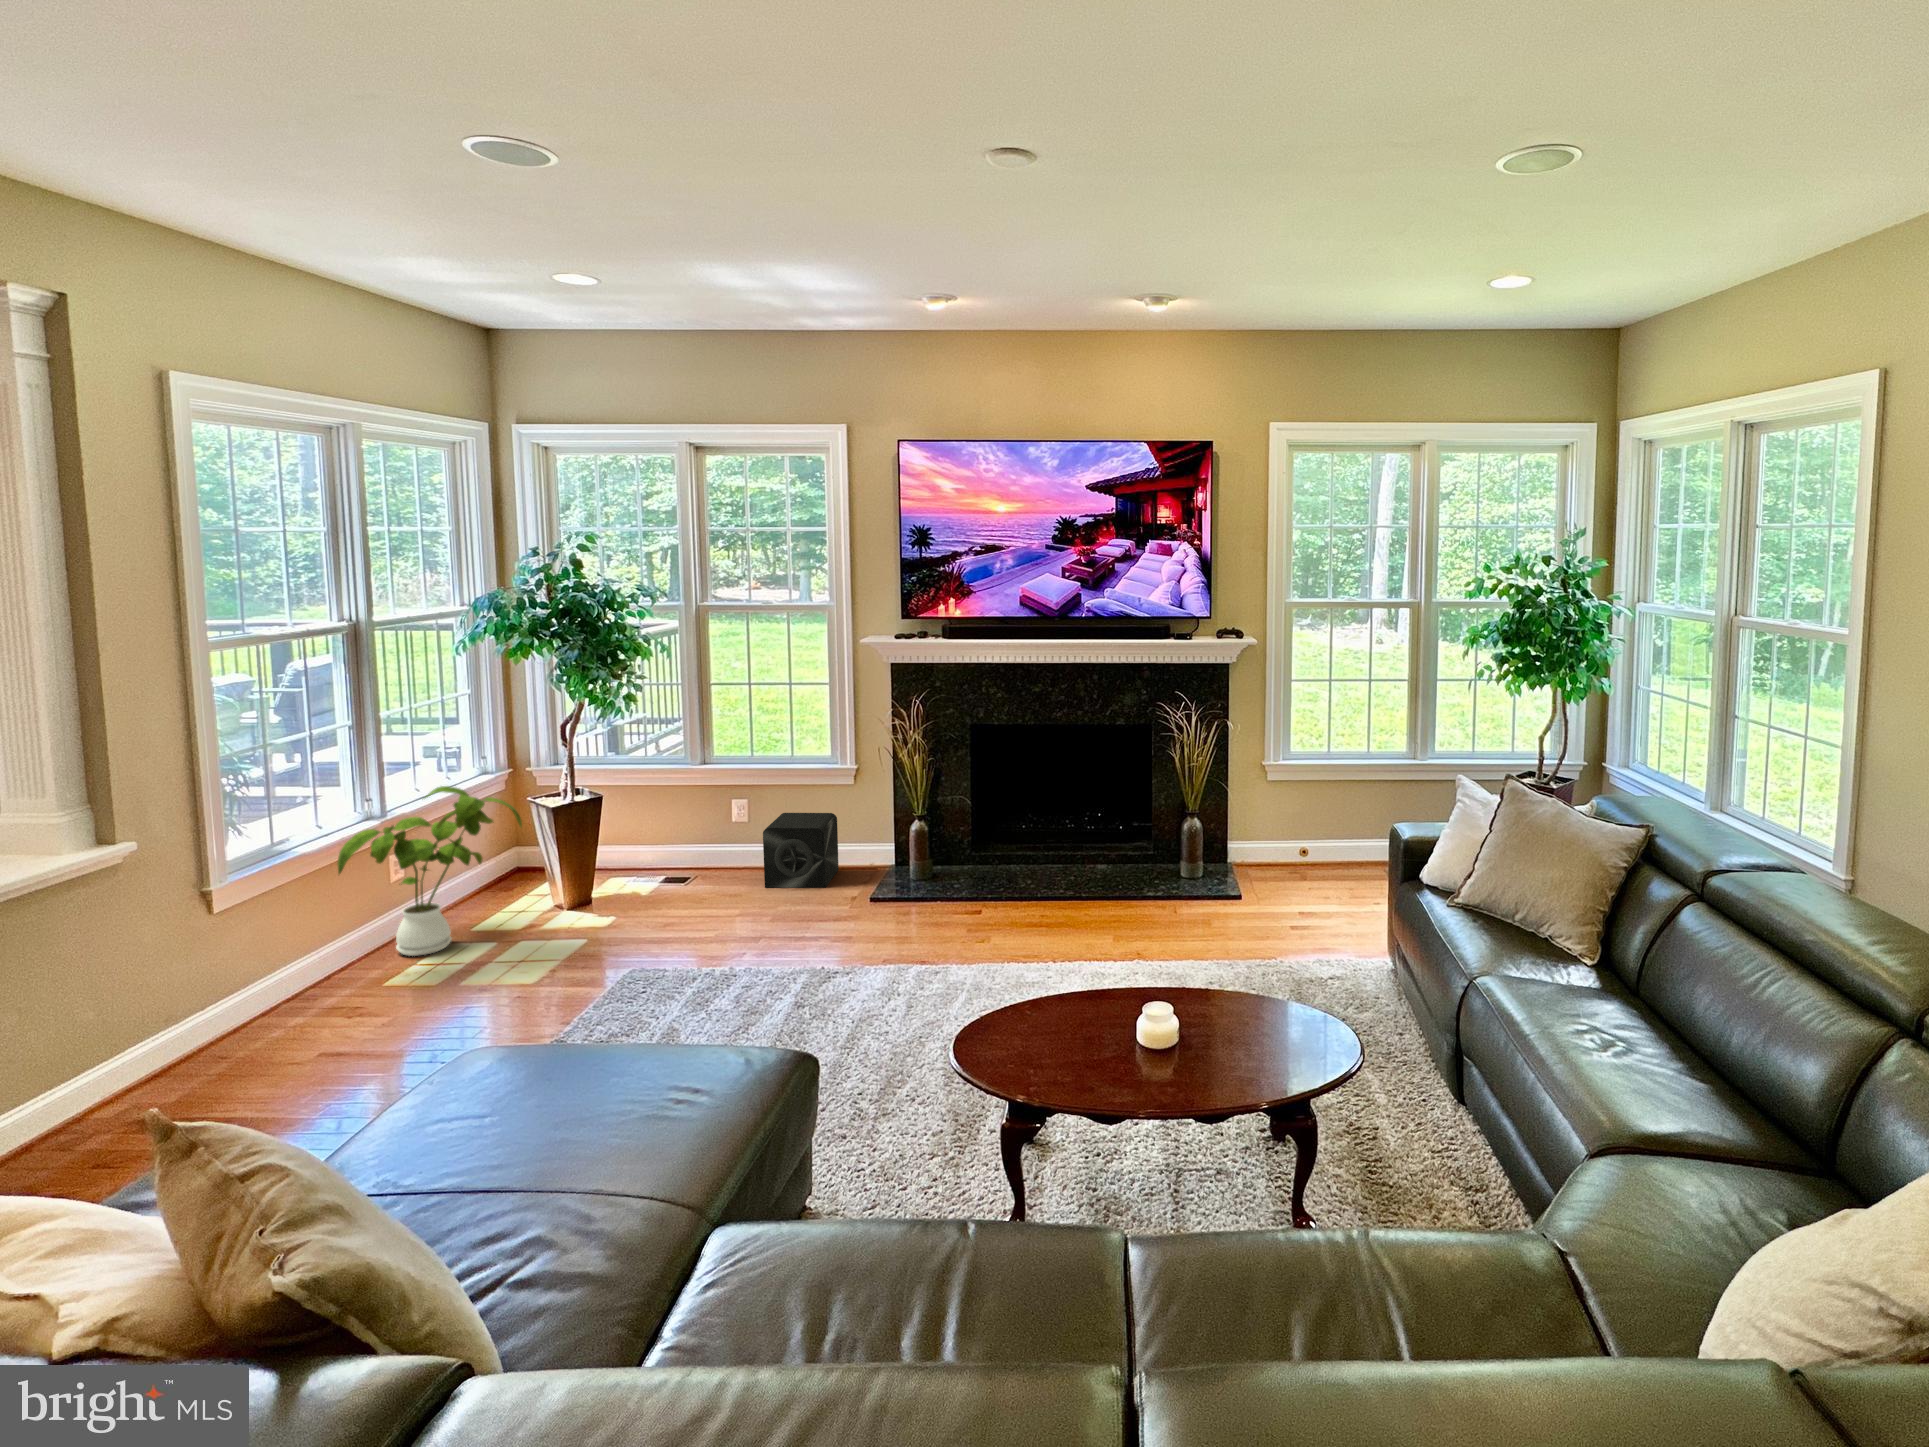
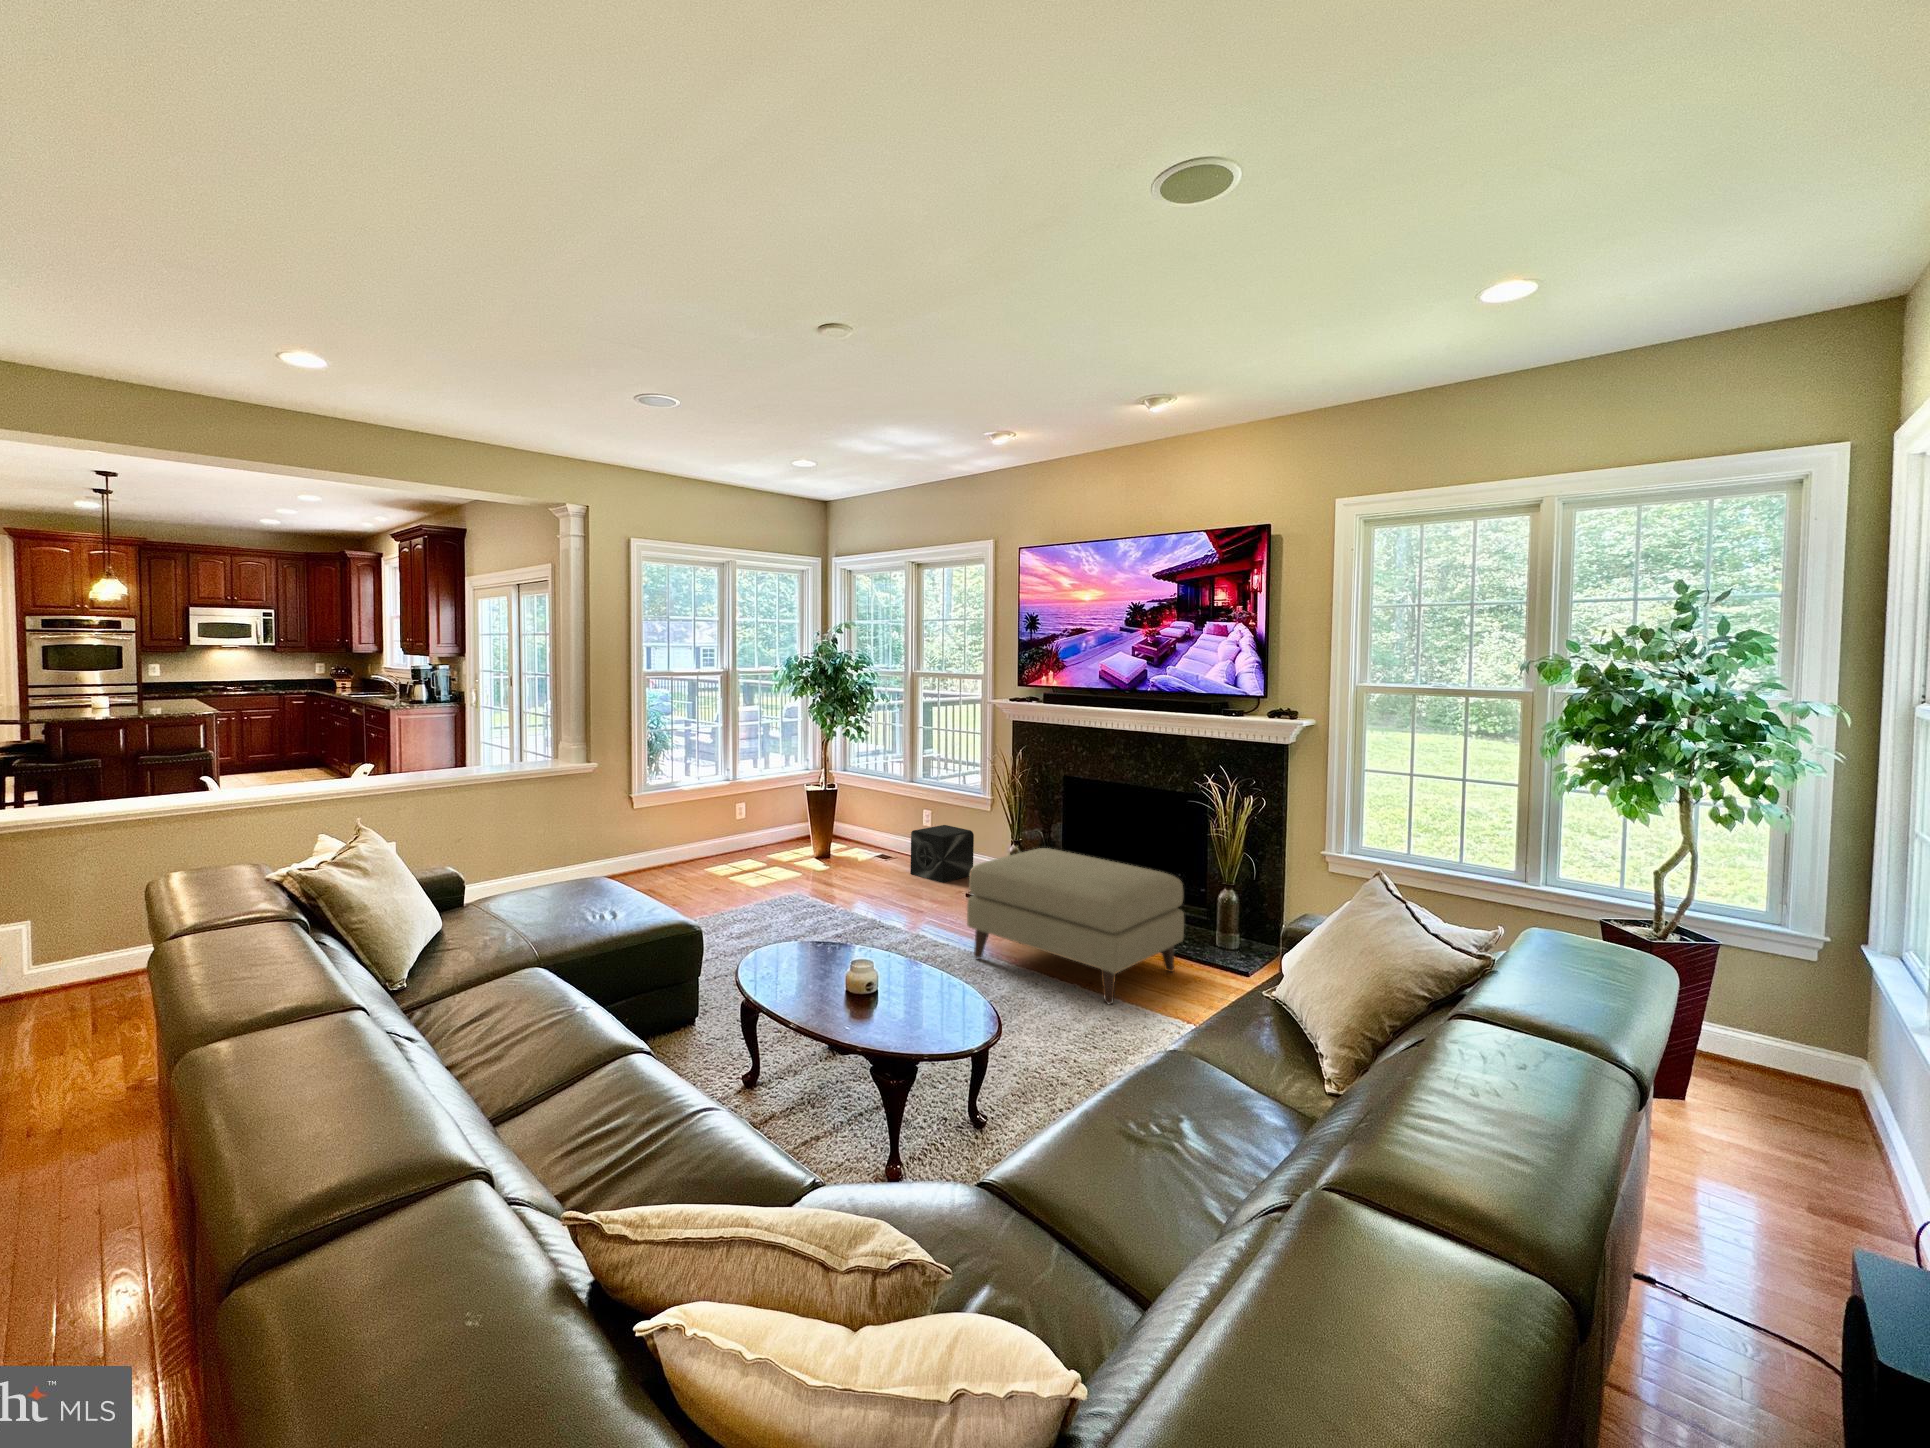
house plant: present [338,786,522,956] -> none [665,765,756,863]
ottoman: none [1031,812,1238,957] -> present [967,848,1184,1004]

